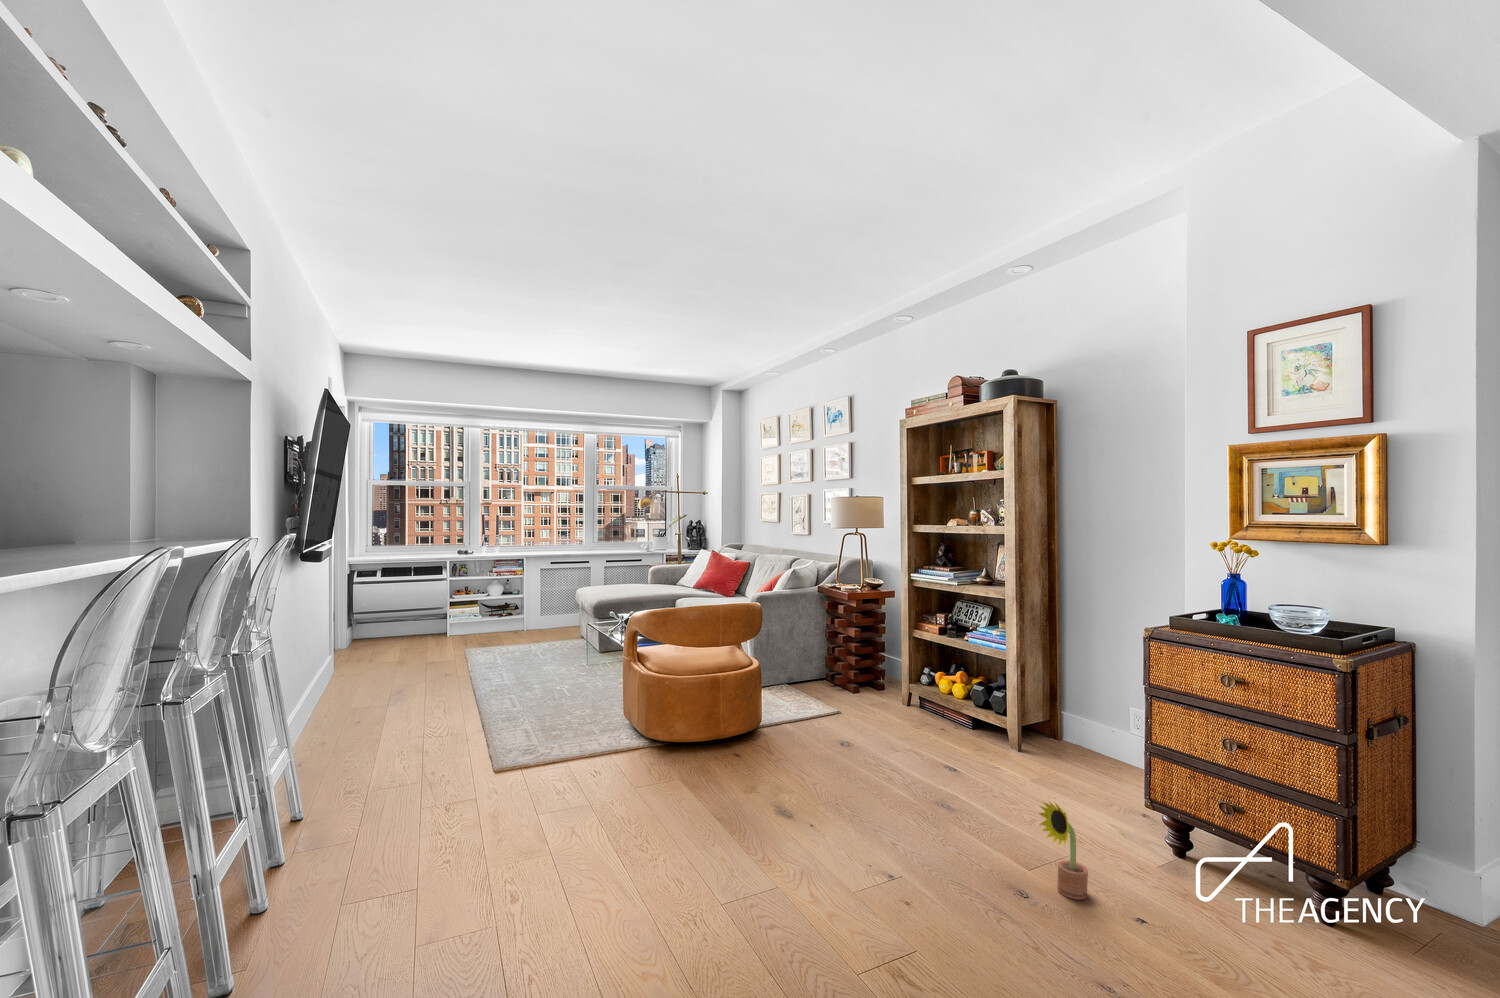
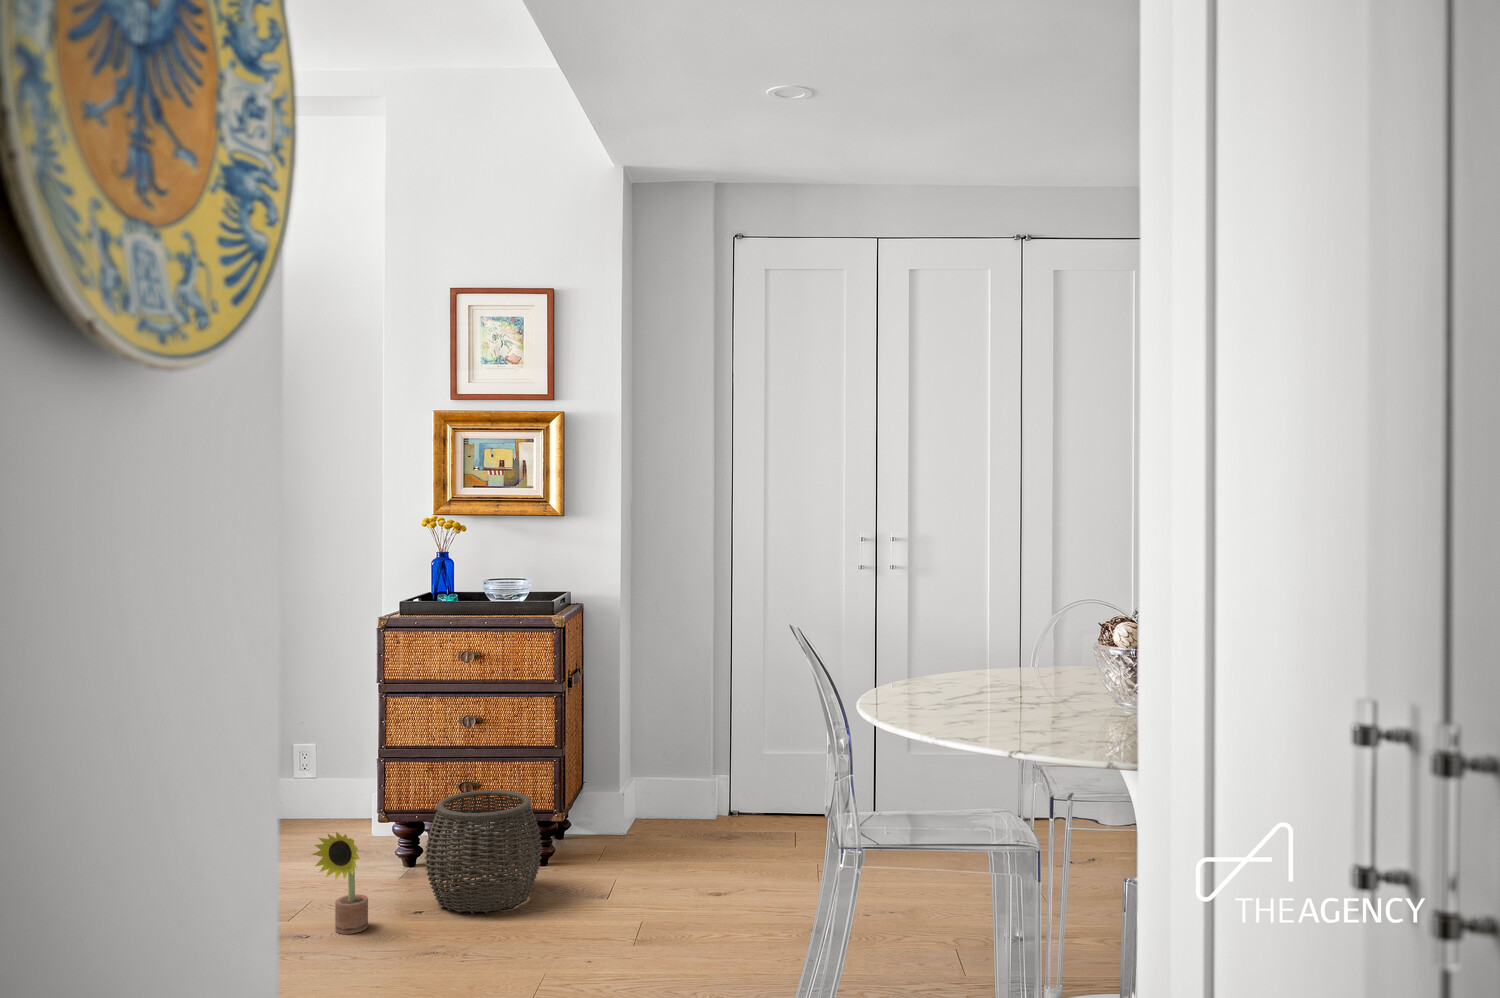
woven basket: none [1154,811,1296,957] -> present [425,790,542,914]

